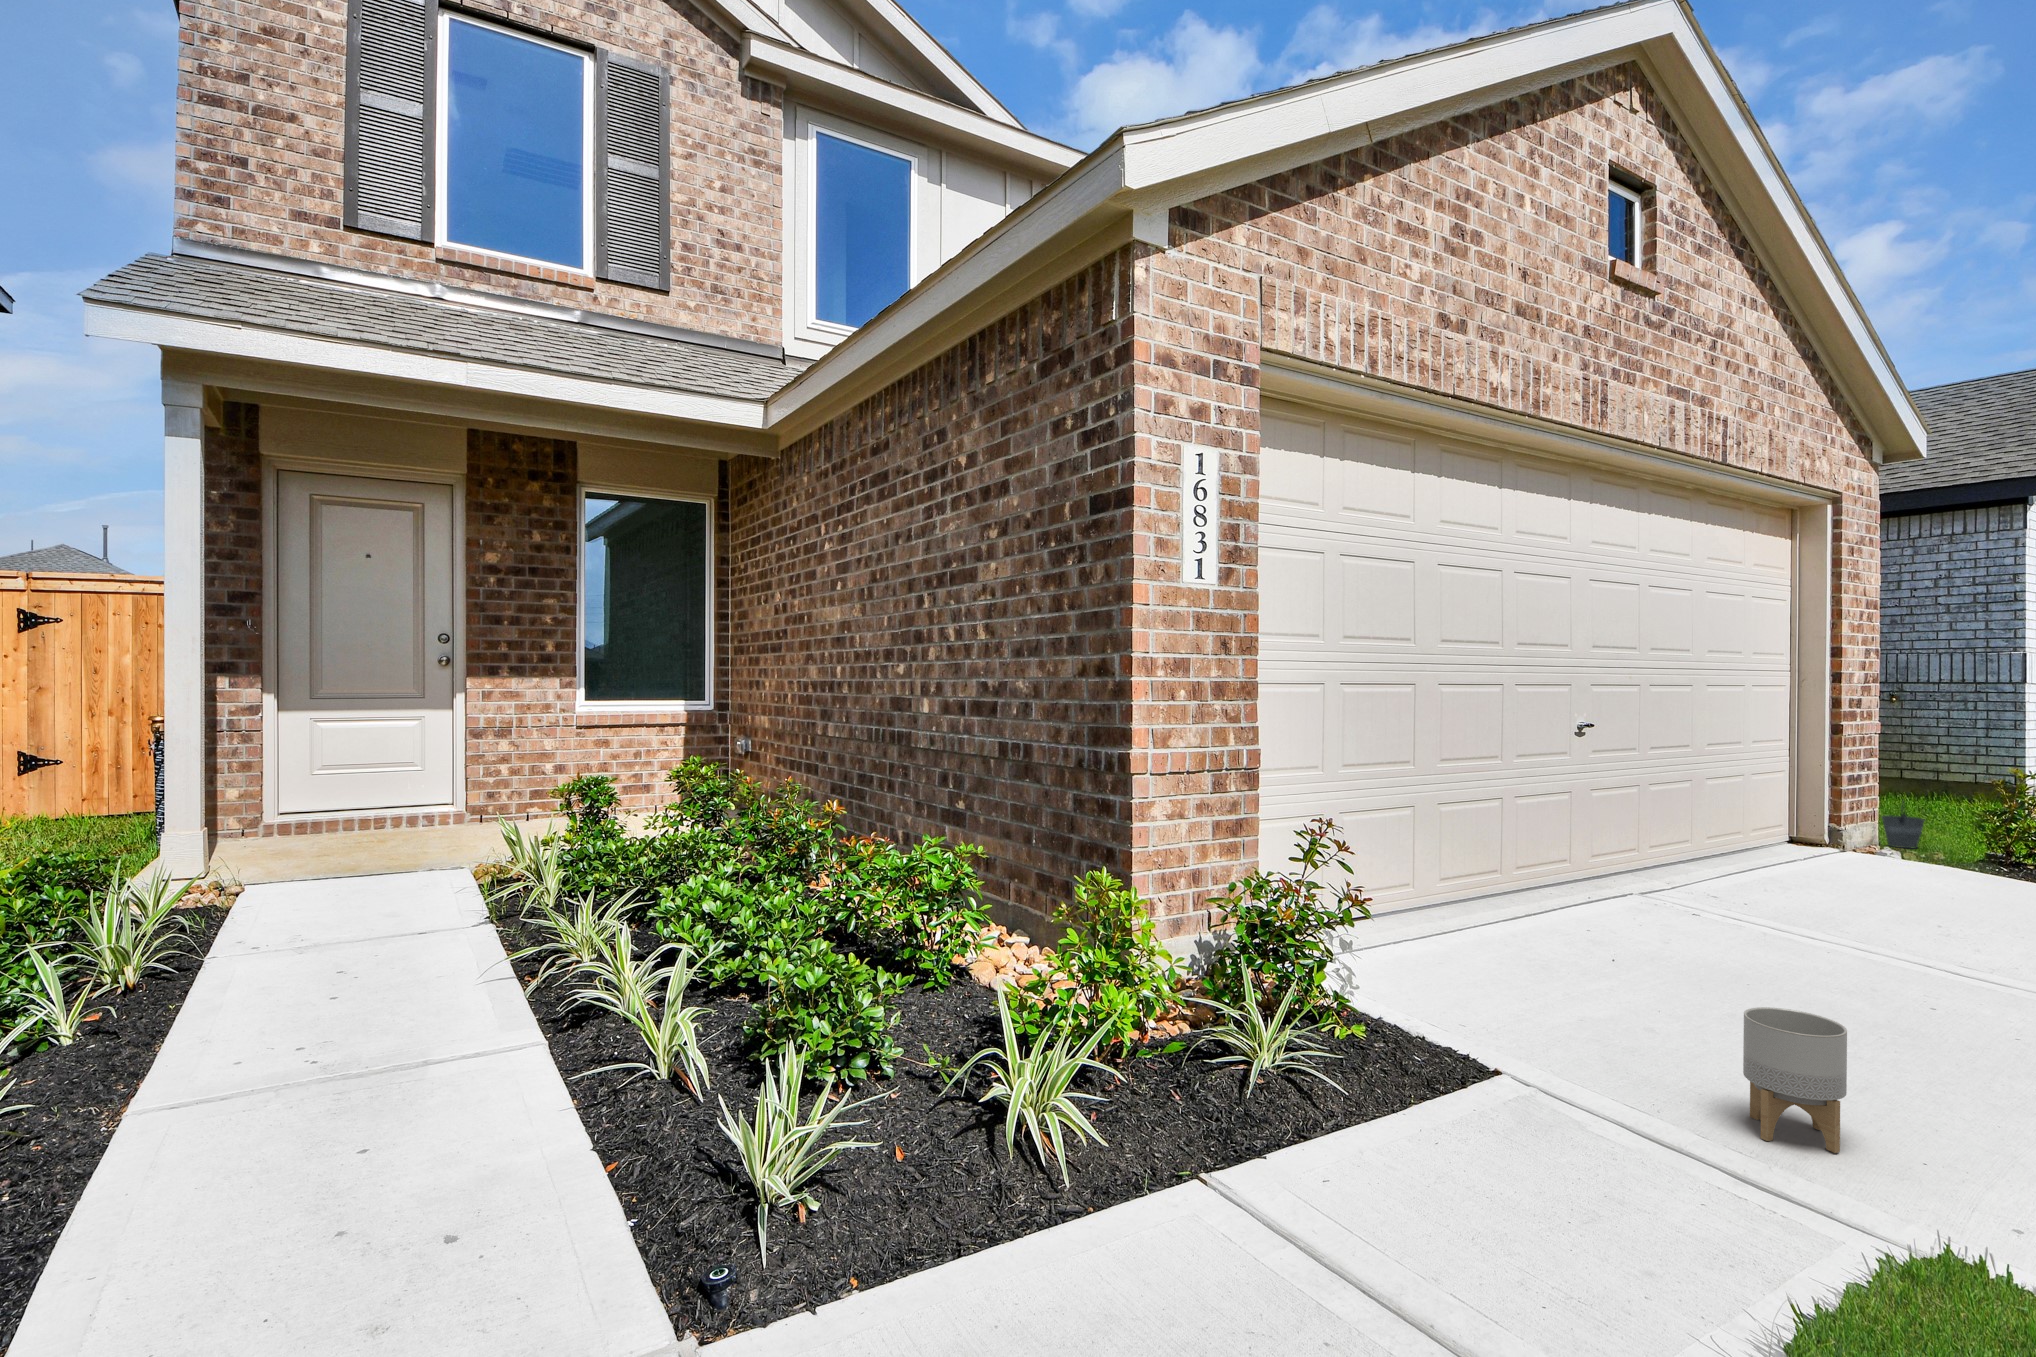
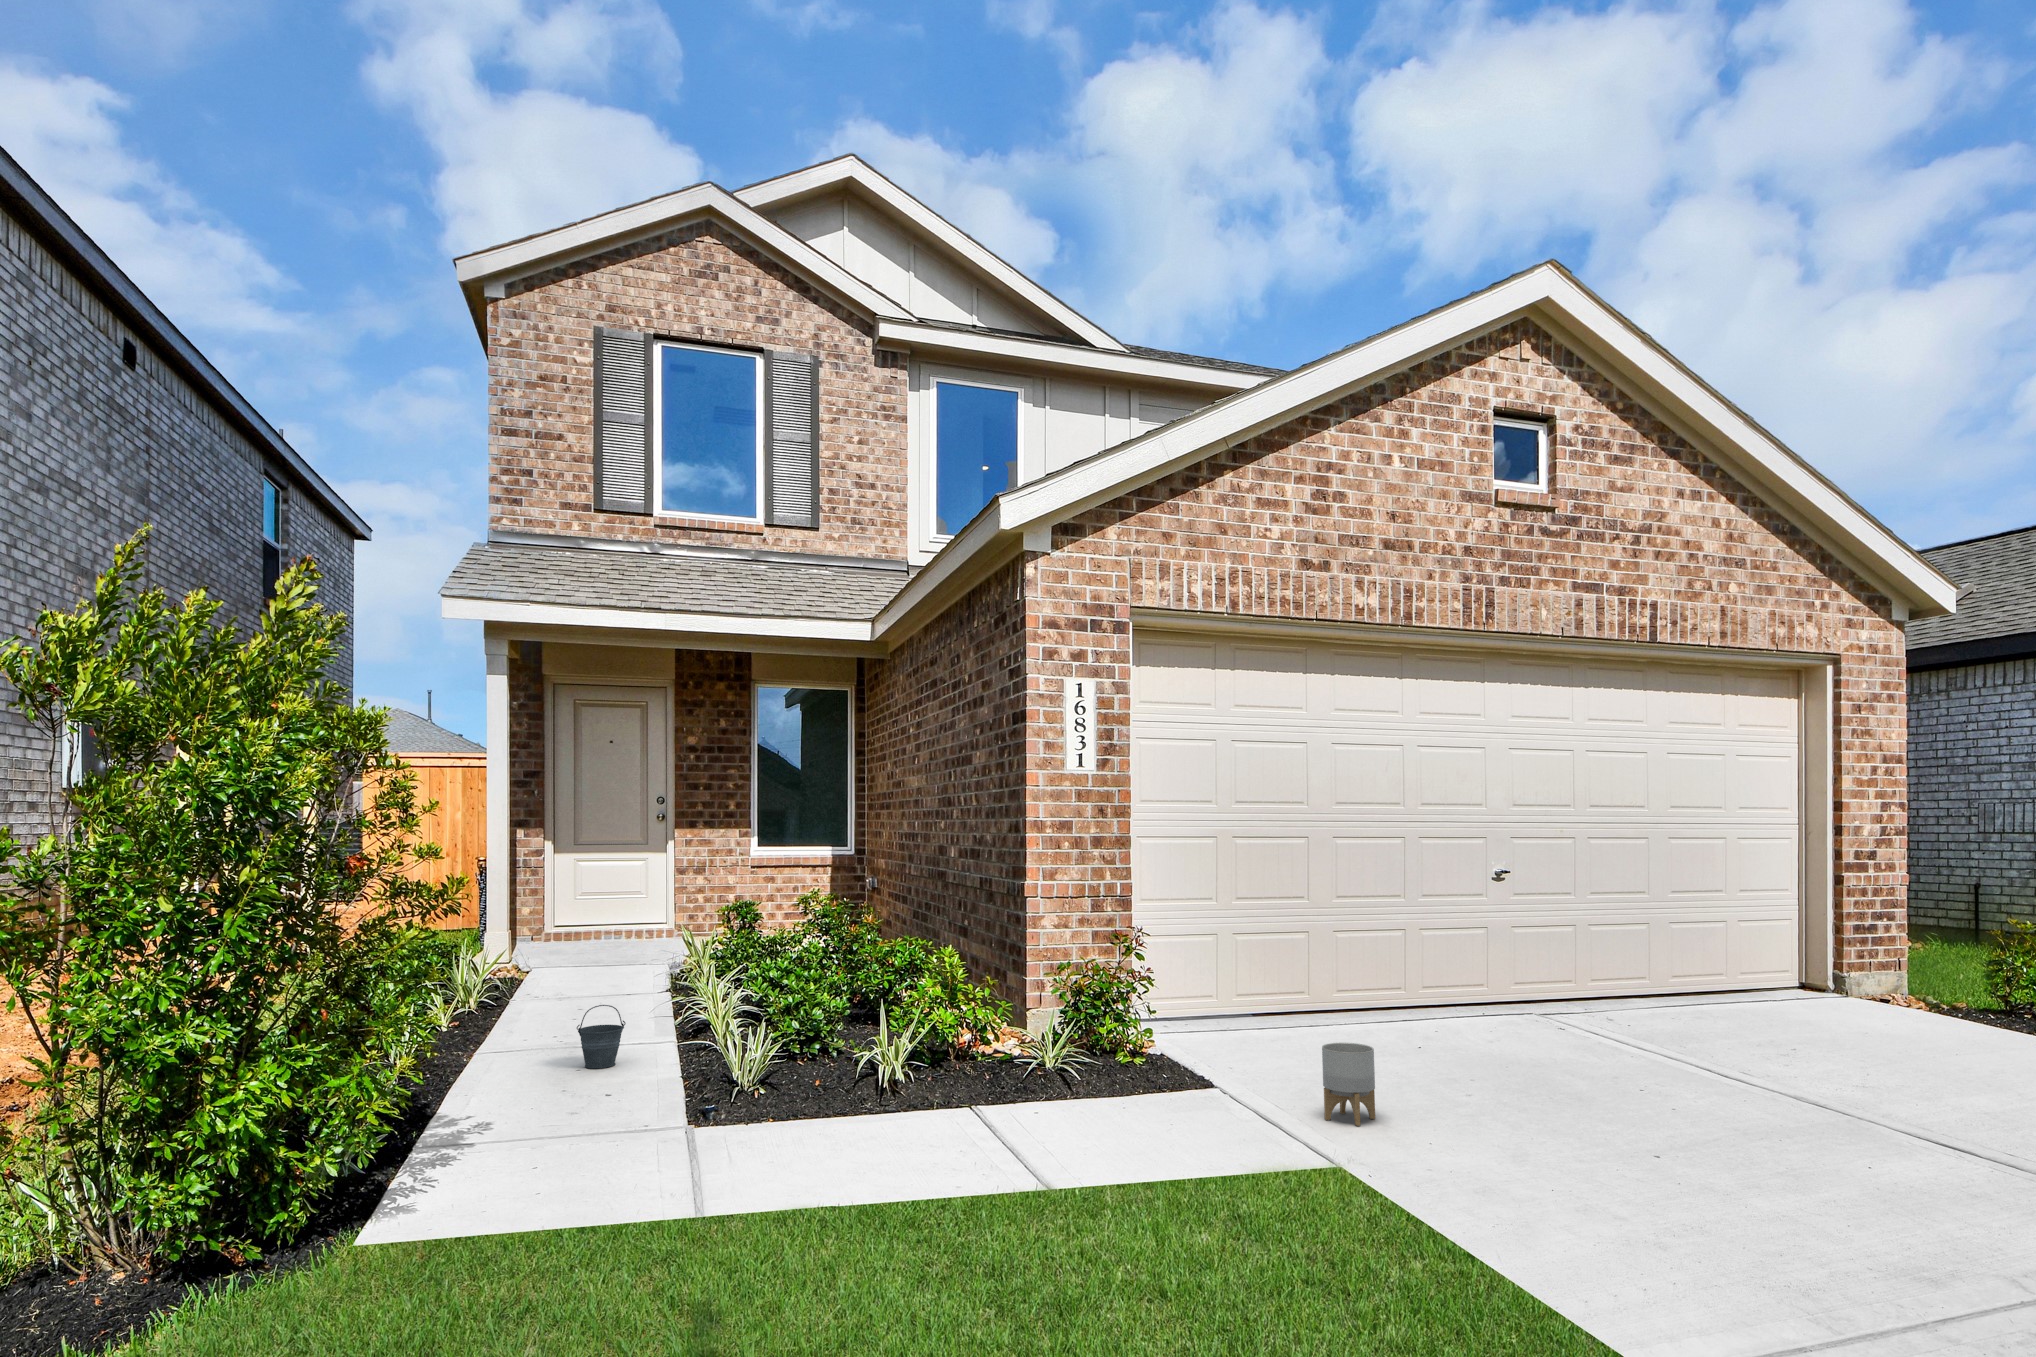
bucket: present [1882,802,1925,849] -> present [577,1005,626,1069]

